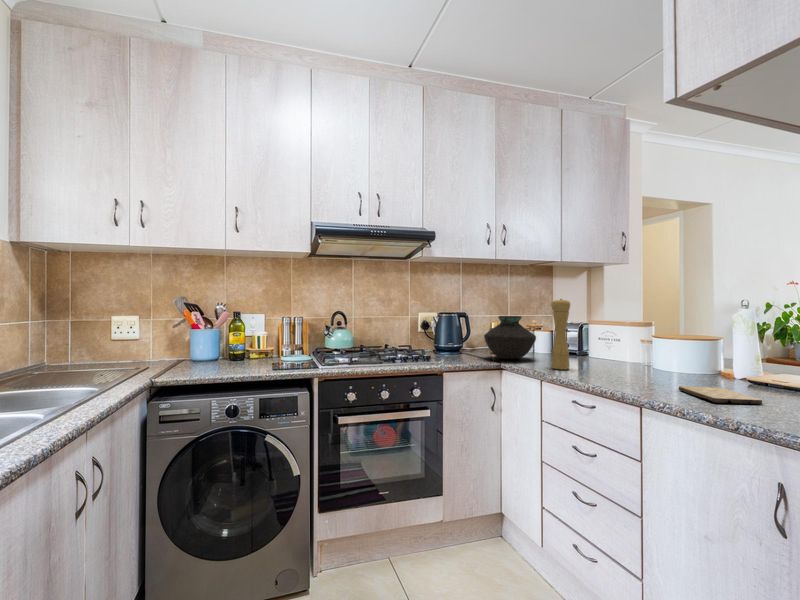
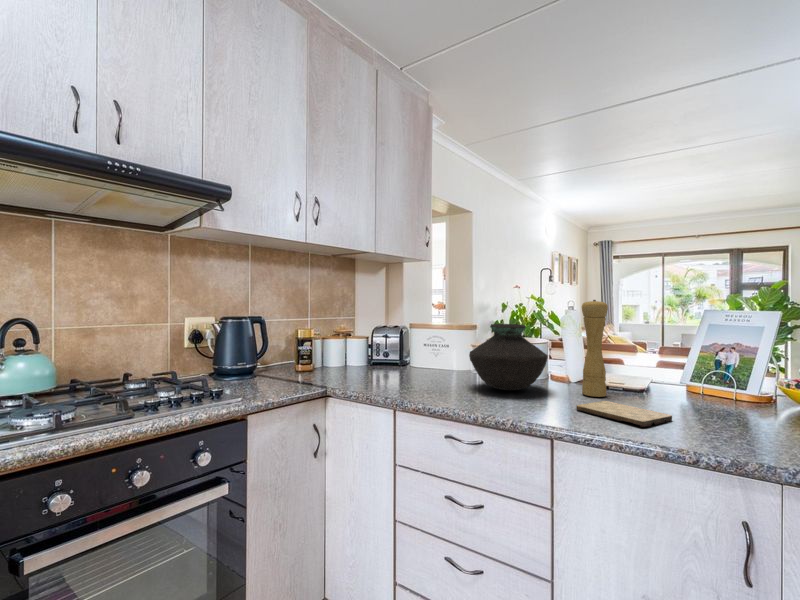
pepper mill: present [551,299,570,370] -> present [582,300,608,397]
vase: present [484,316,536,359] -> present [469,324,548,390]

